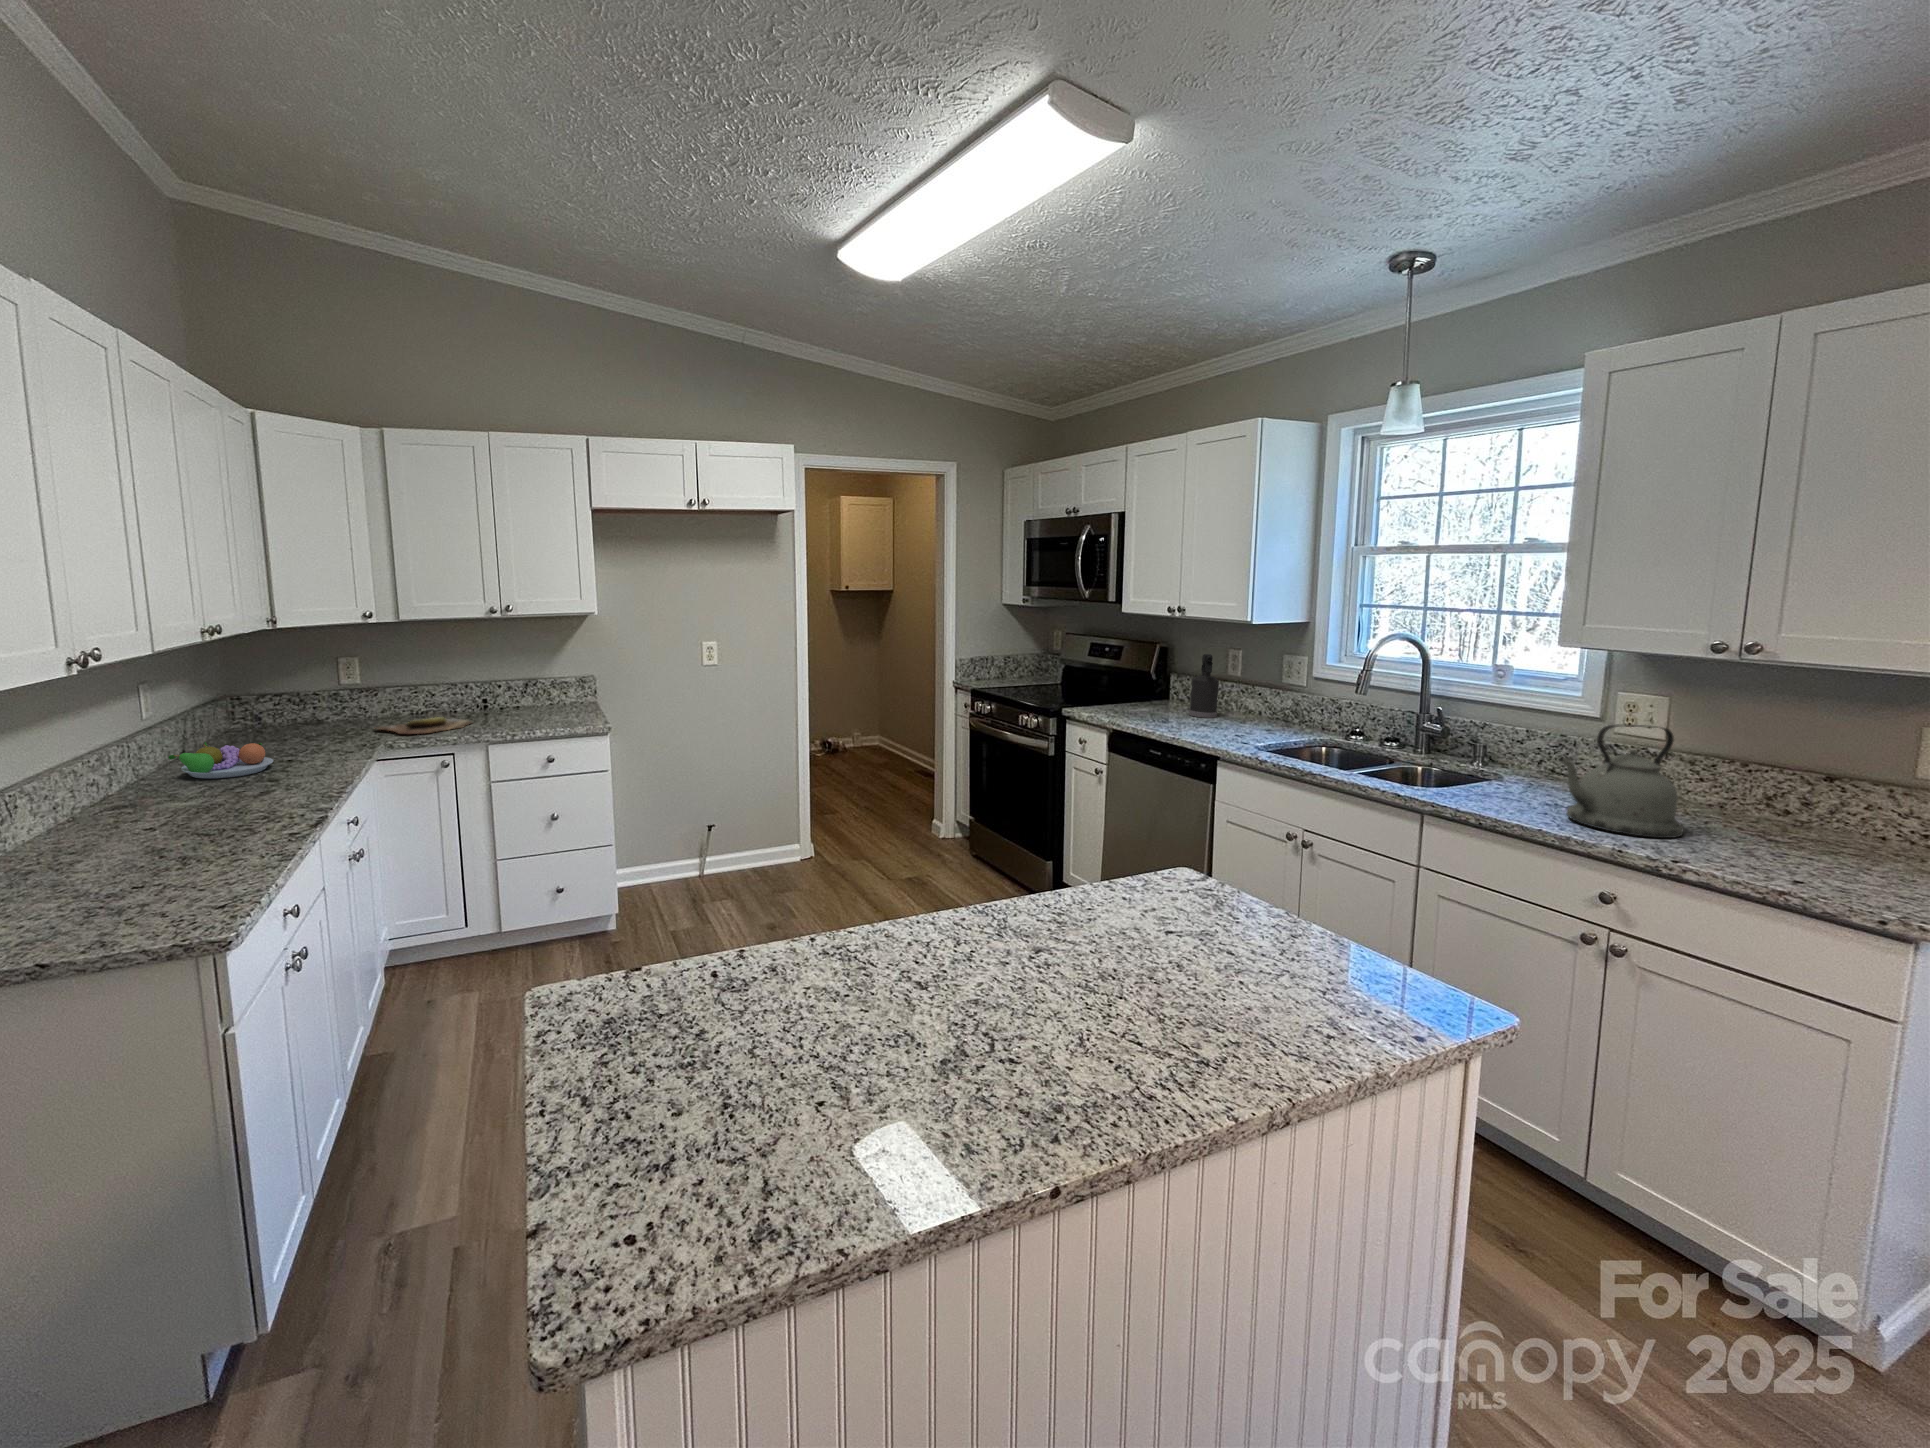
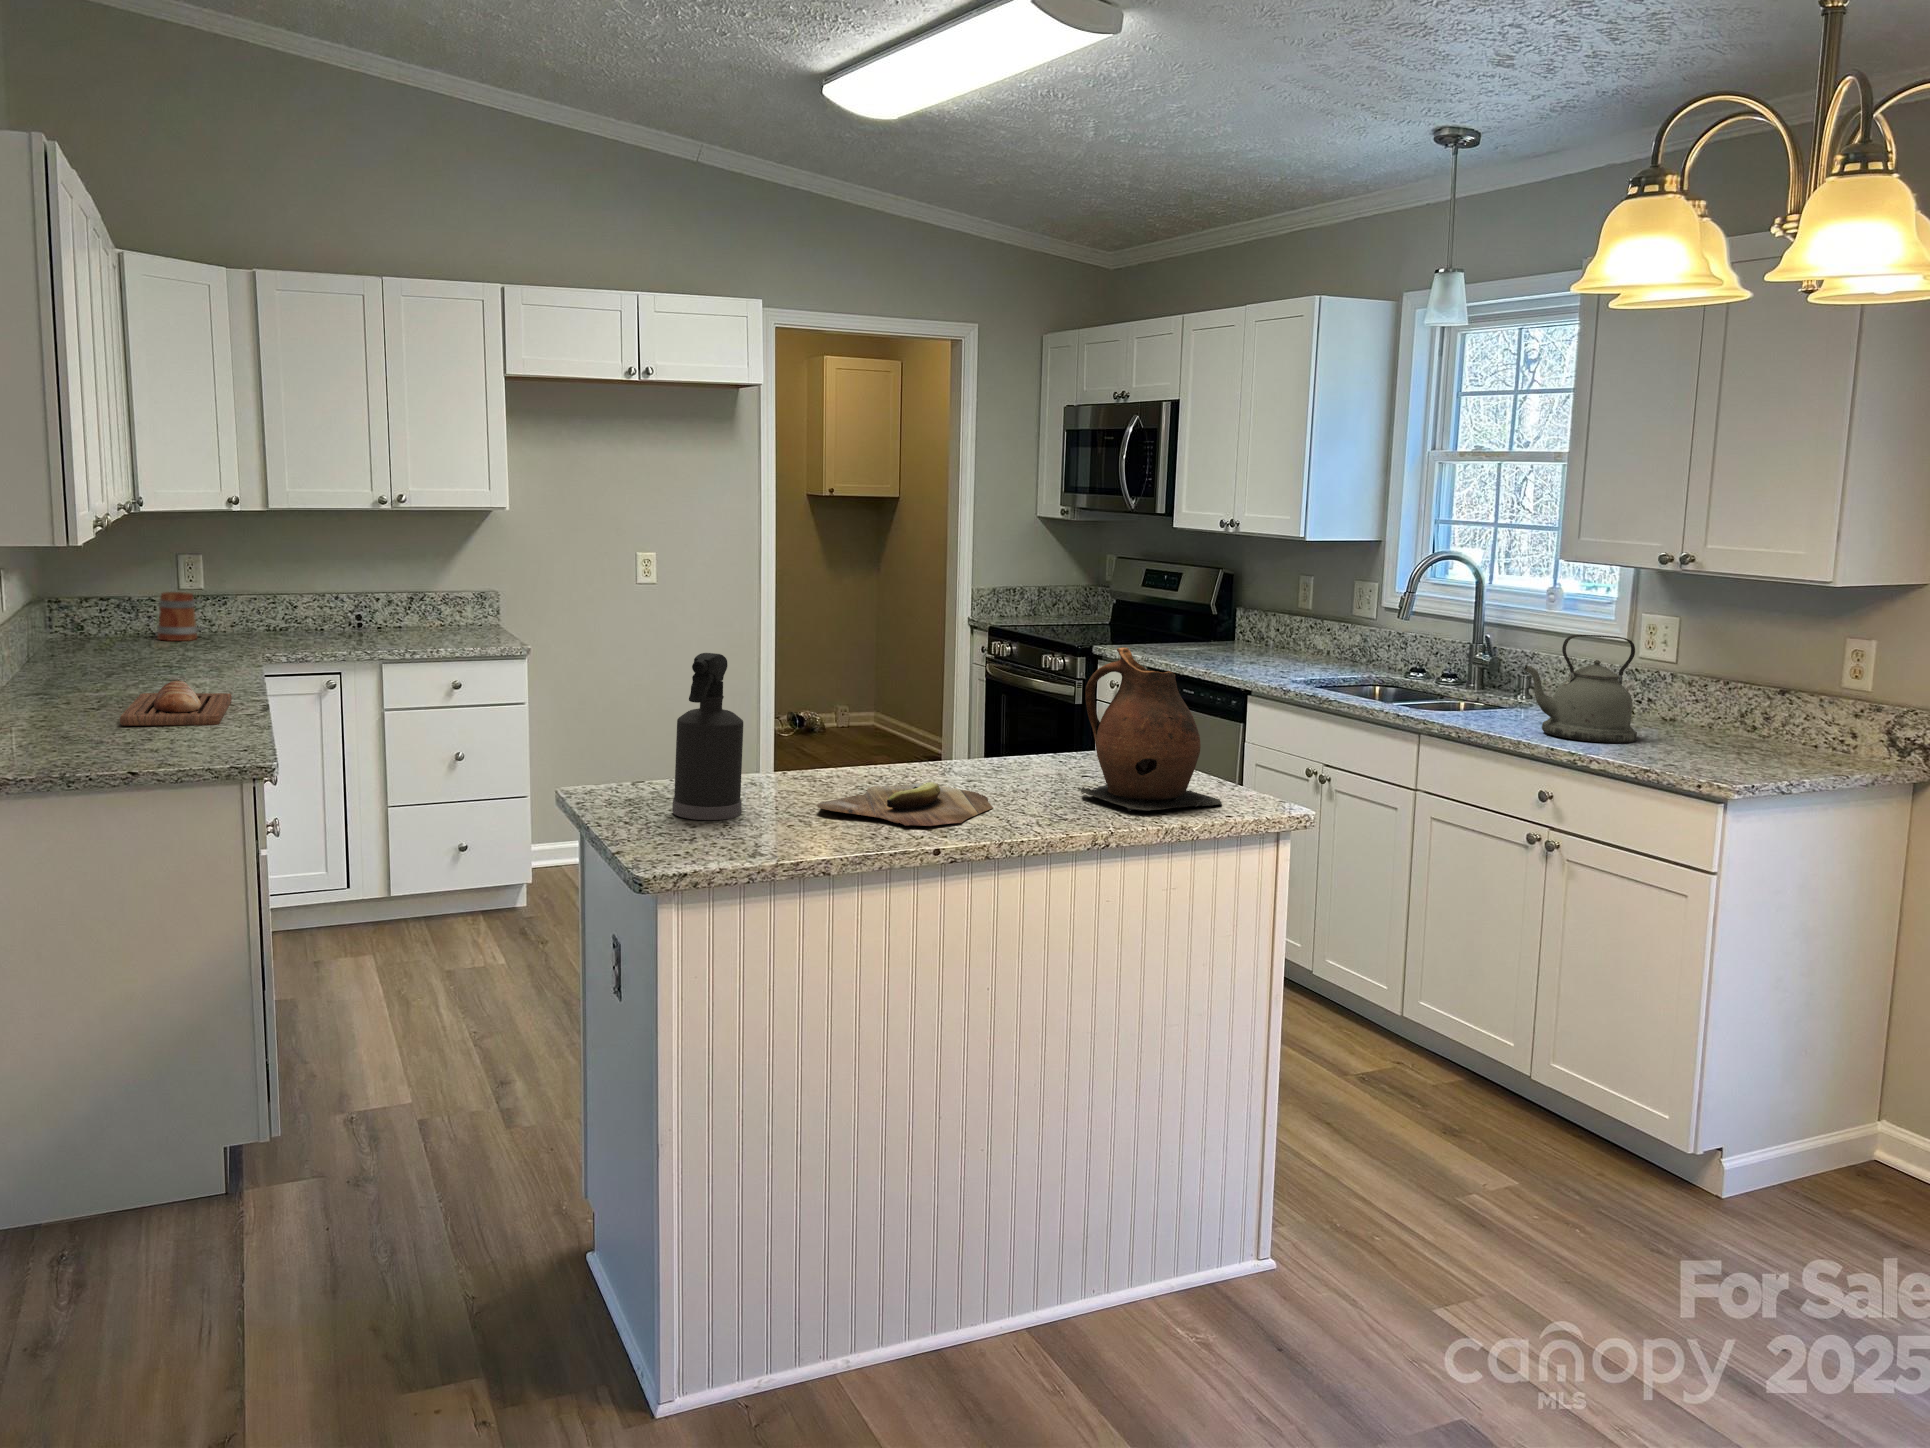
spray bottle: present [1189,654,1219,718] -> present [672,653,743,820]
mug: none [315,689,357,729] -> present [157,592,205,641]
cutting board: present [374,717,472,734] -> present [817,782,993,826]
fruit bowl: present [168,742,273,778] -> none [48,637,154,676]
bread loaf: none [145,799,301,861] -> present [120,681,232,726]
ceramic pitcher: none [1194,802,1390,1044] -> present [1081,648,1222,811]

